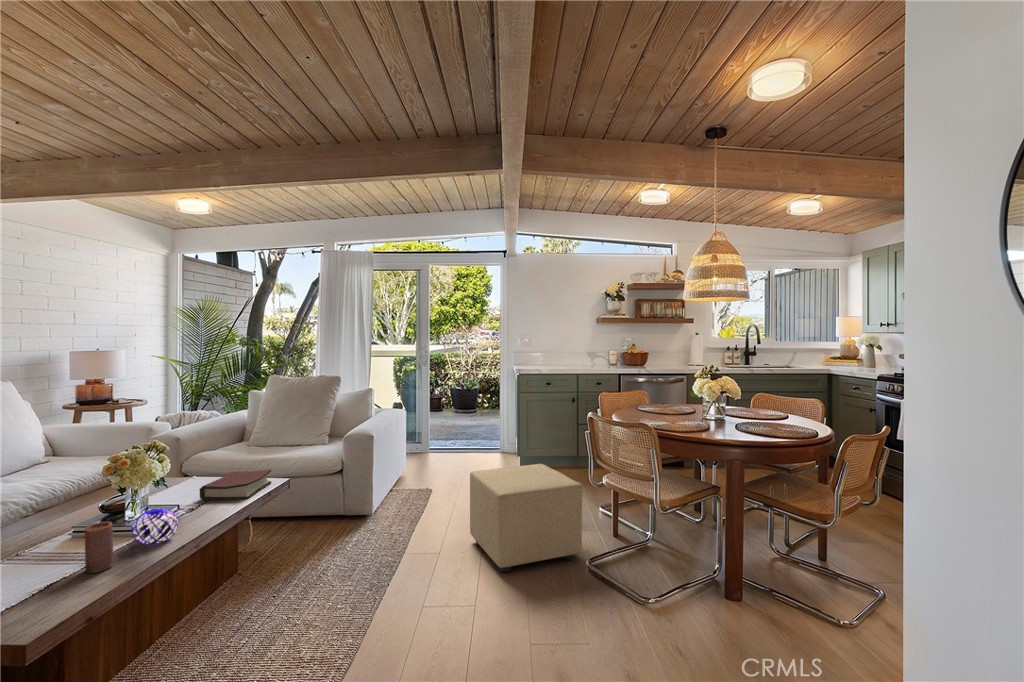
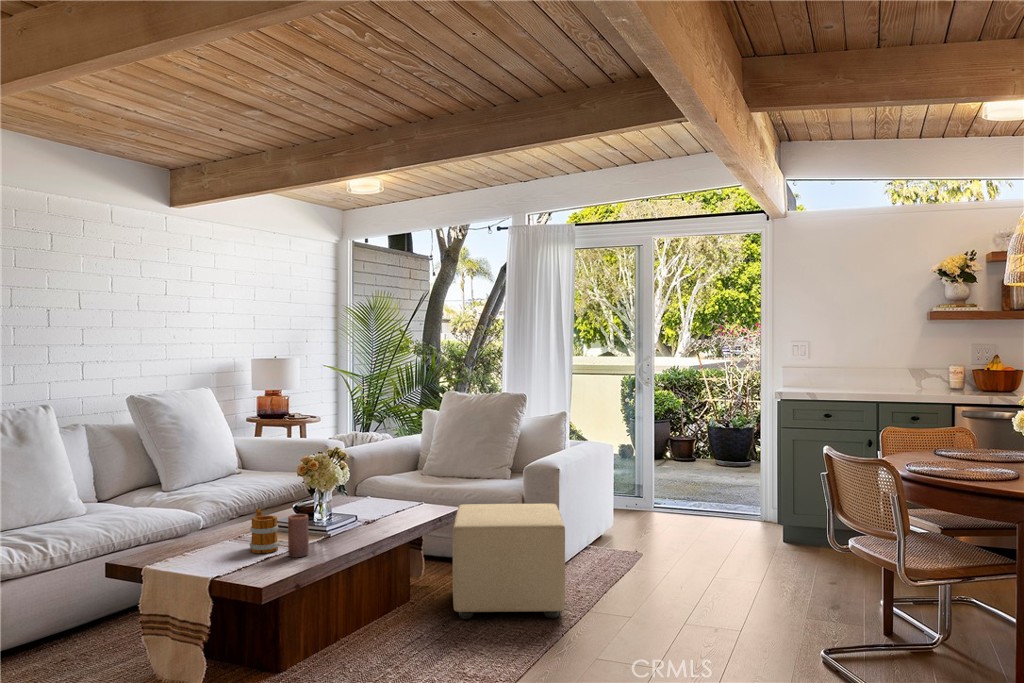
ottoman: present [470,464,582,572] -> present [453,504,565,619]
hardback book: present [200,470,271,500] -> none [375,492,445,519]
decorative orb: present [132,509,178,545] -> none [321,511,358,543]
mug: none [33,519,75,573] -> present [250,509,279,554]

